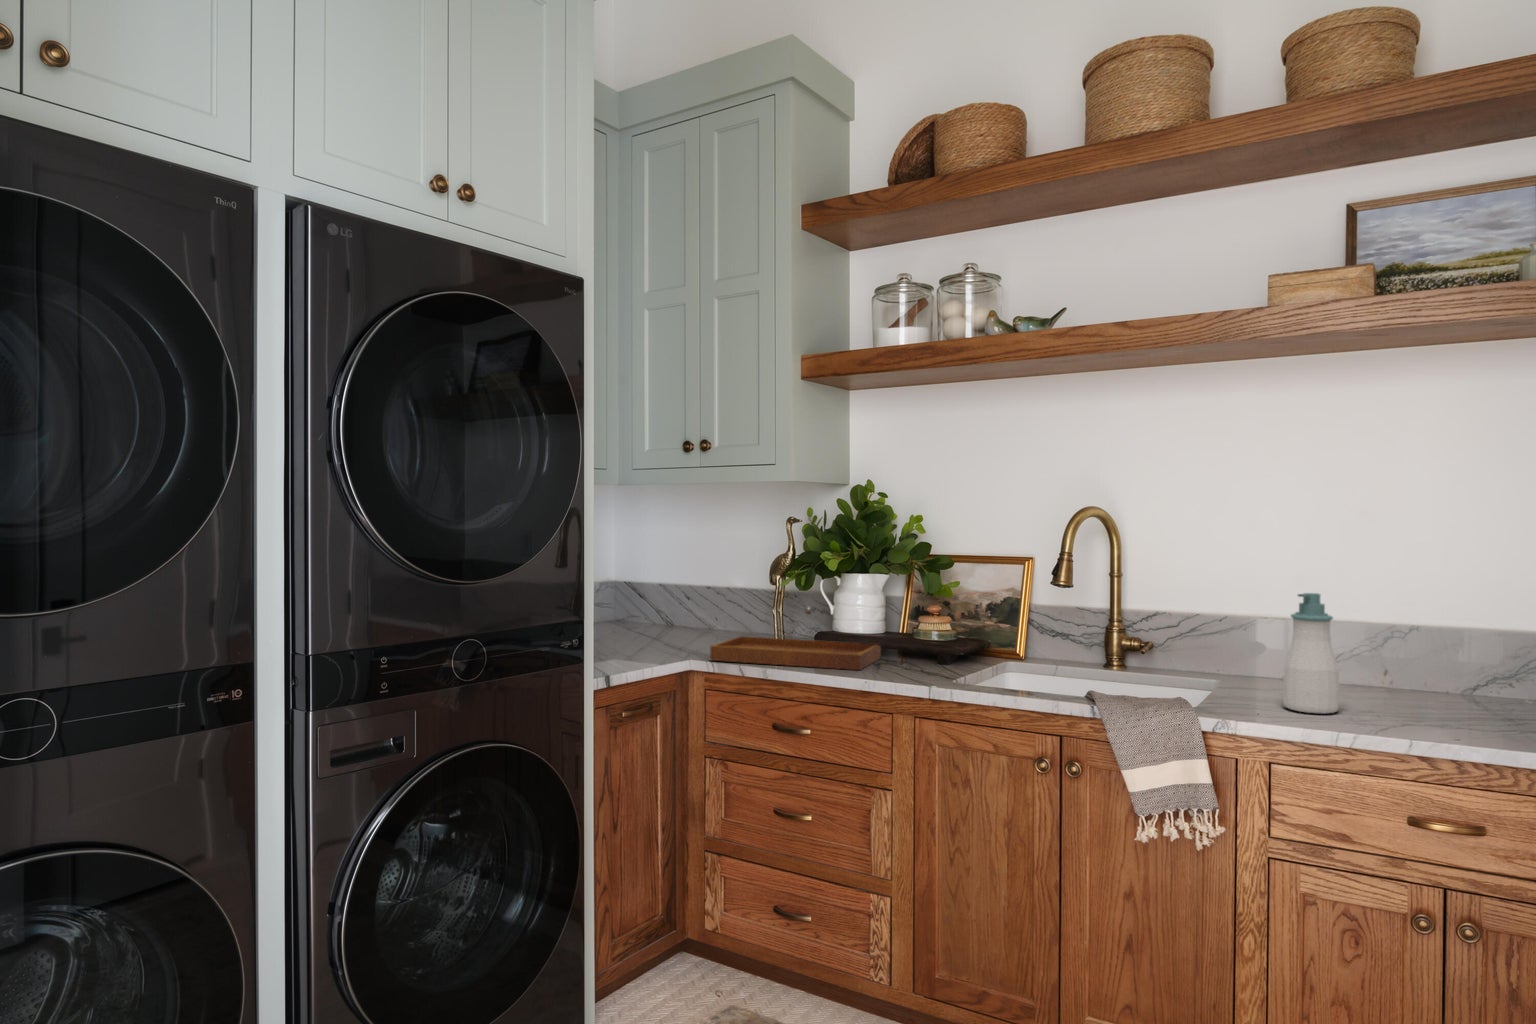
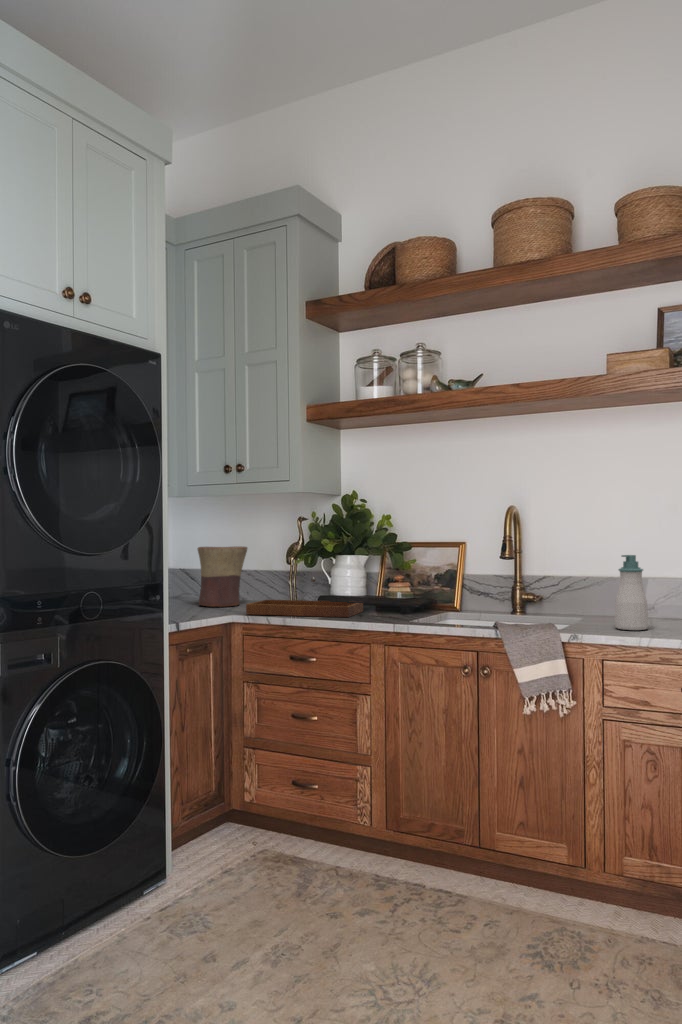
flower pot: none [644,557,714,643] -> present [197,546,247,607]

